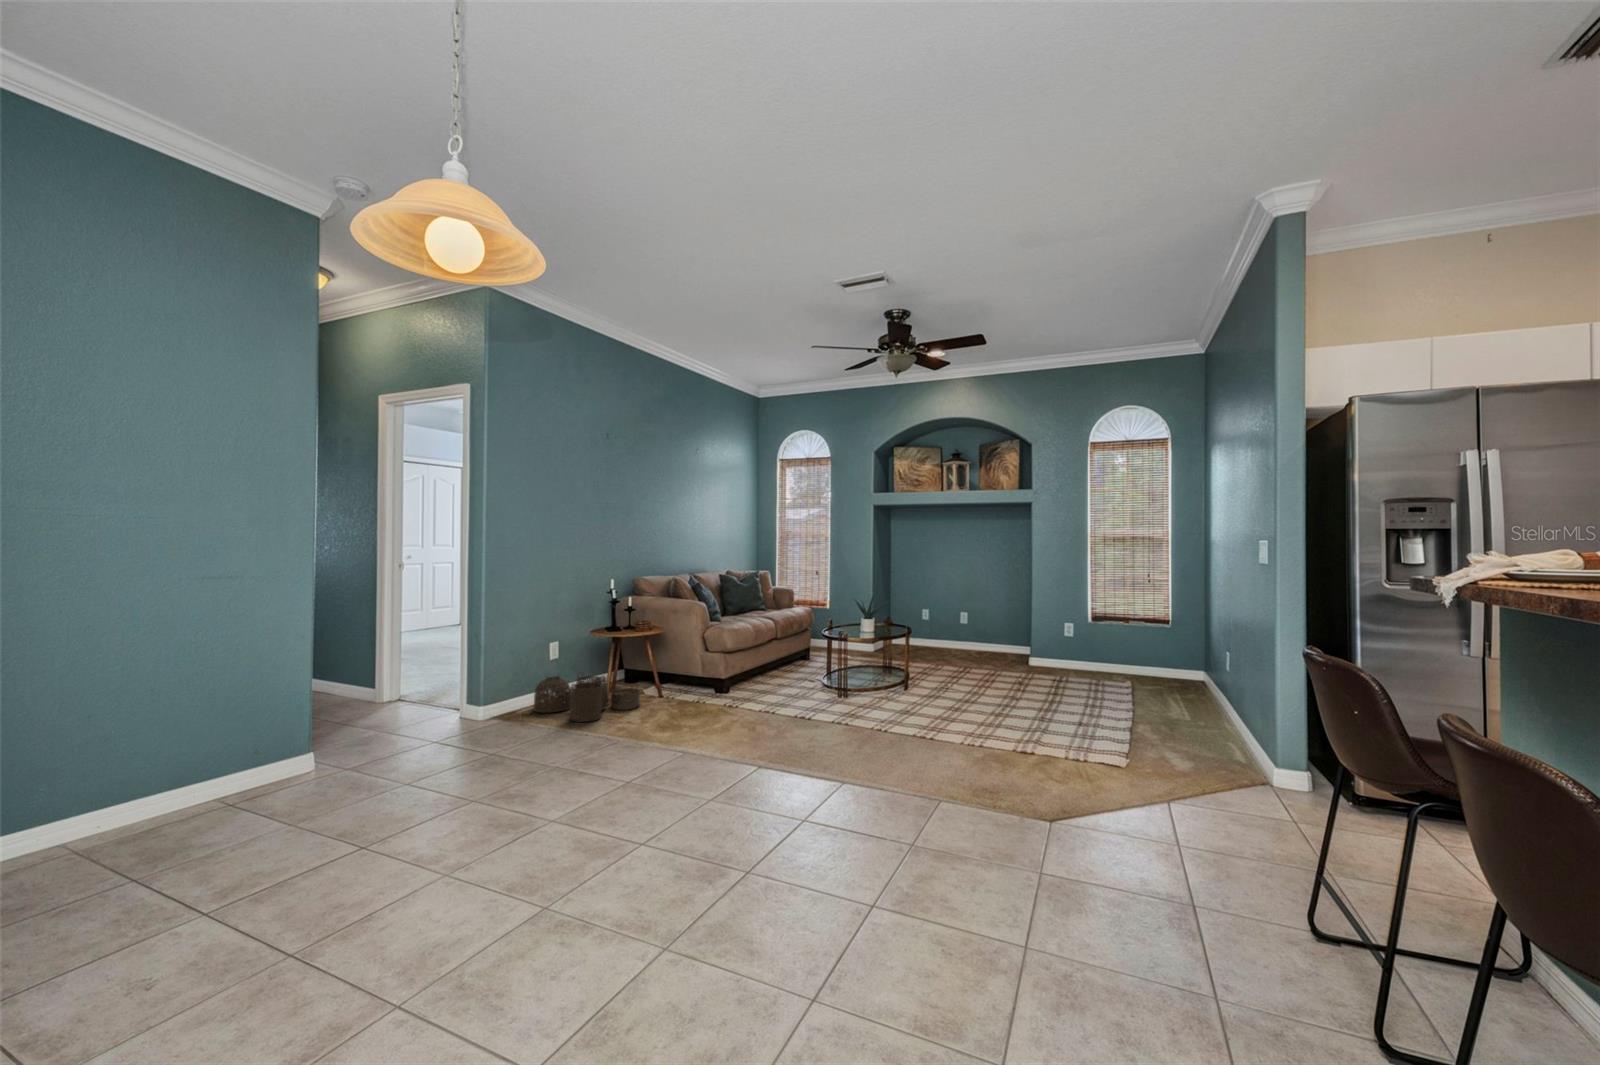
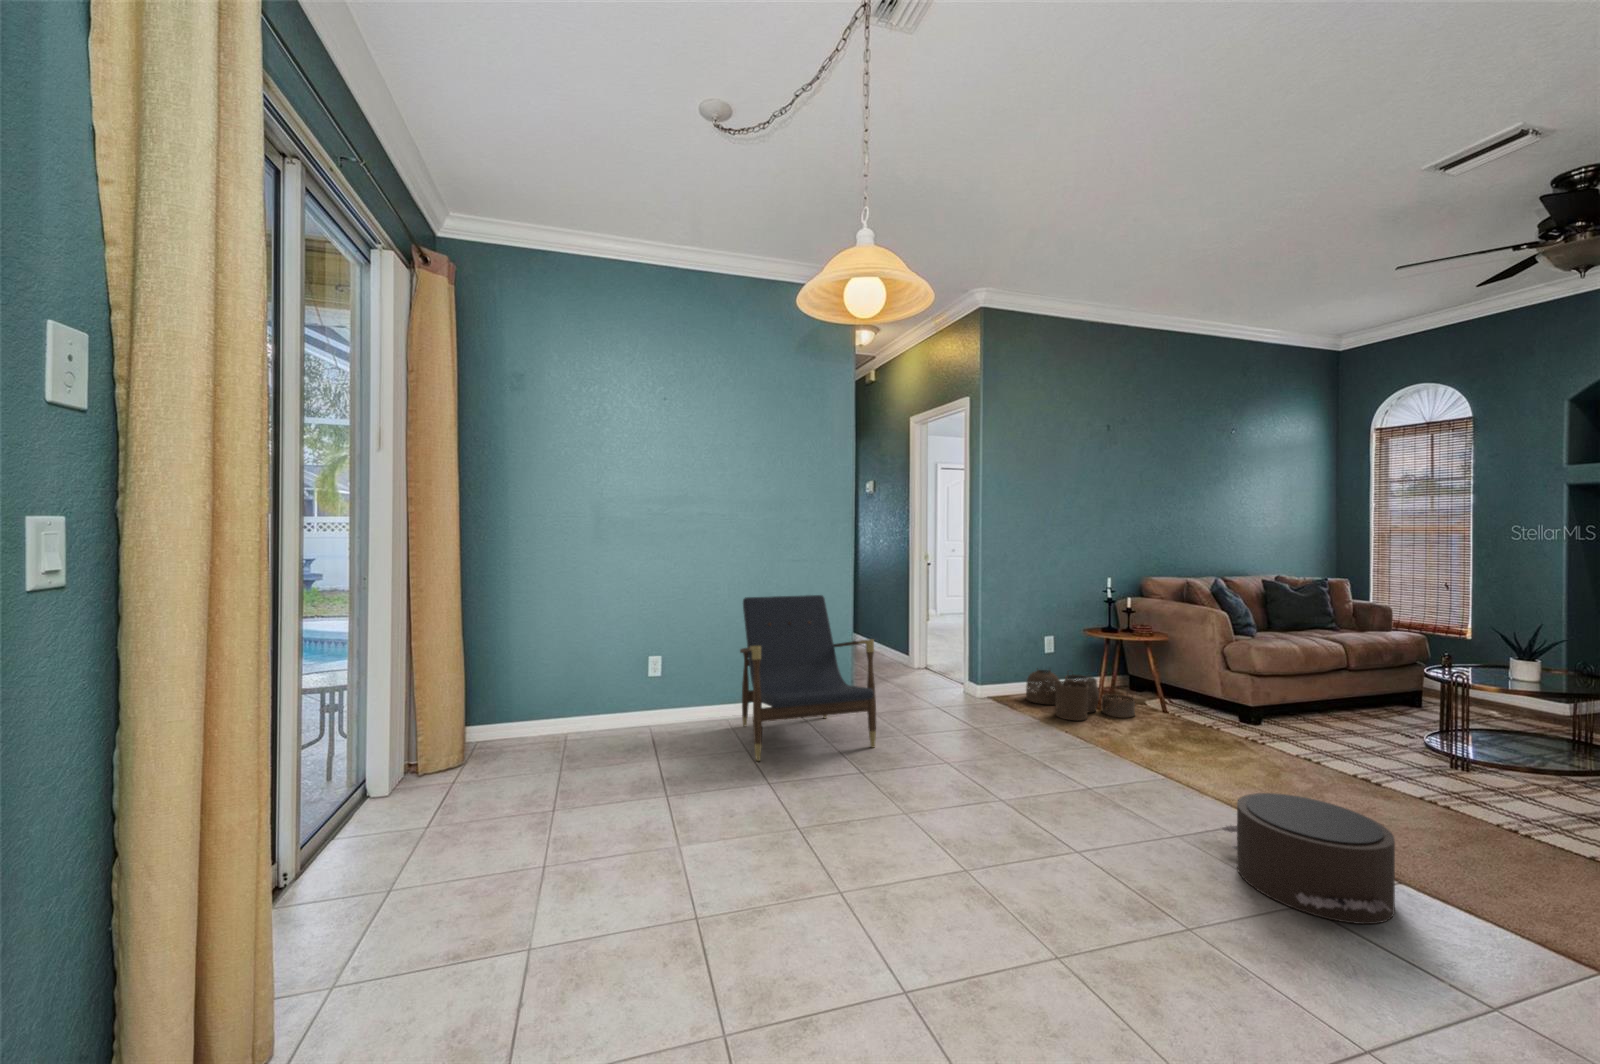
lounge chair: none [113,619,379,882] -> present [740,595,876,761]
pouf: none [743,735,854,819] -> present [1222,793,1395,924]

